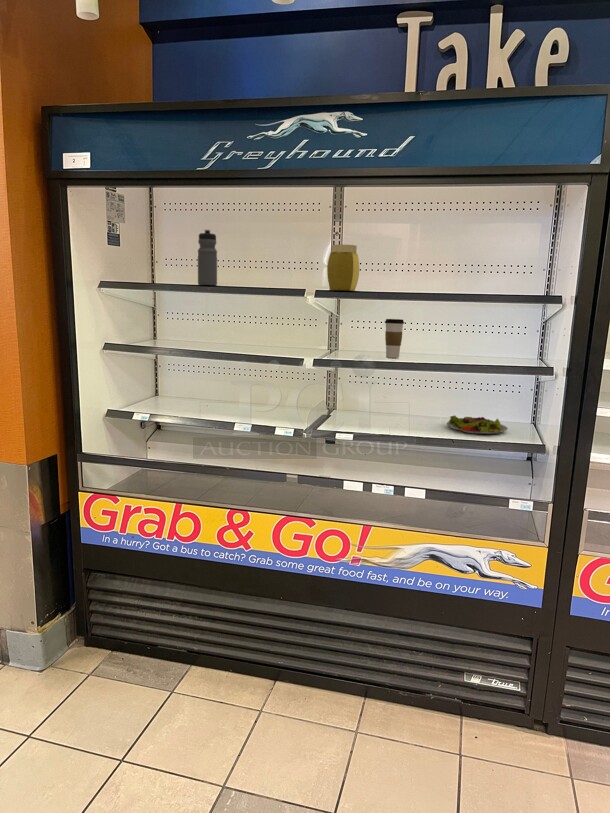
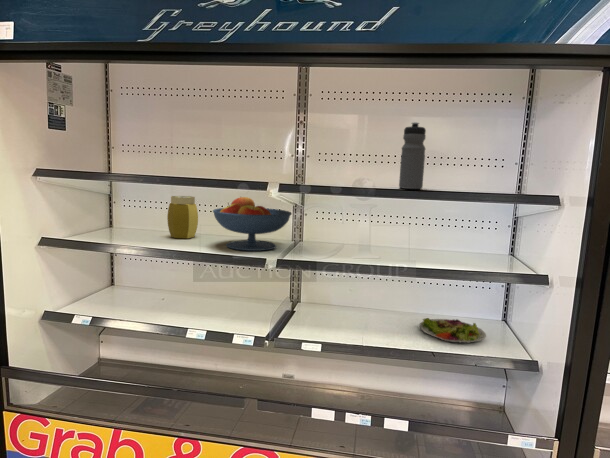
water bottle: present [198,230,217,285] -> present [399,122,426,189]
jar: present [327,244,359,291] -> present [167,196,198,238]
fruit bowl: none [255,305,327,353] -> present [213,197,291,251]
coffee cup: present [385,319,404,358] -> none [354,215,376,258]

